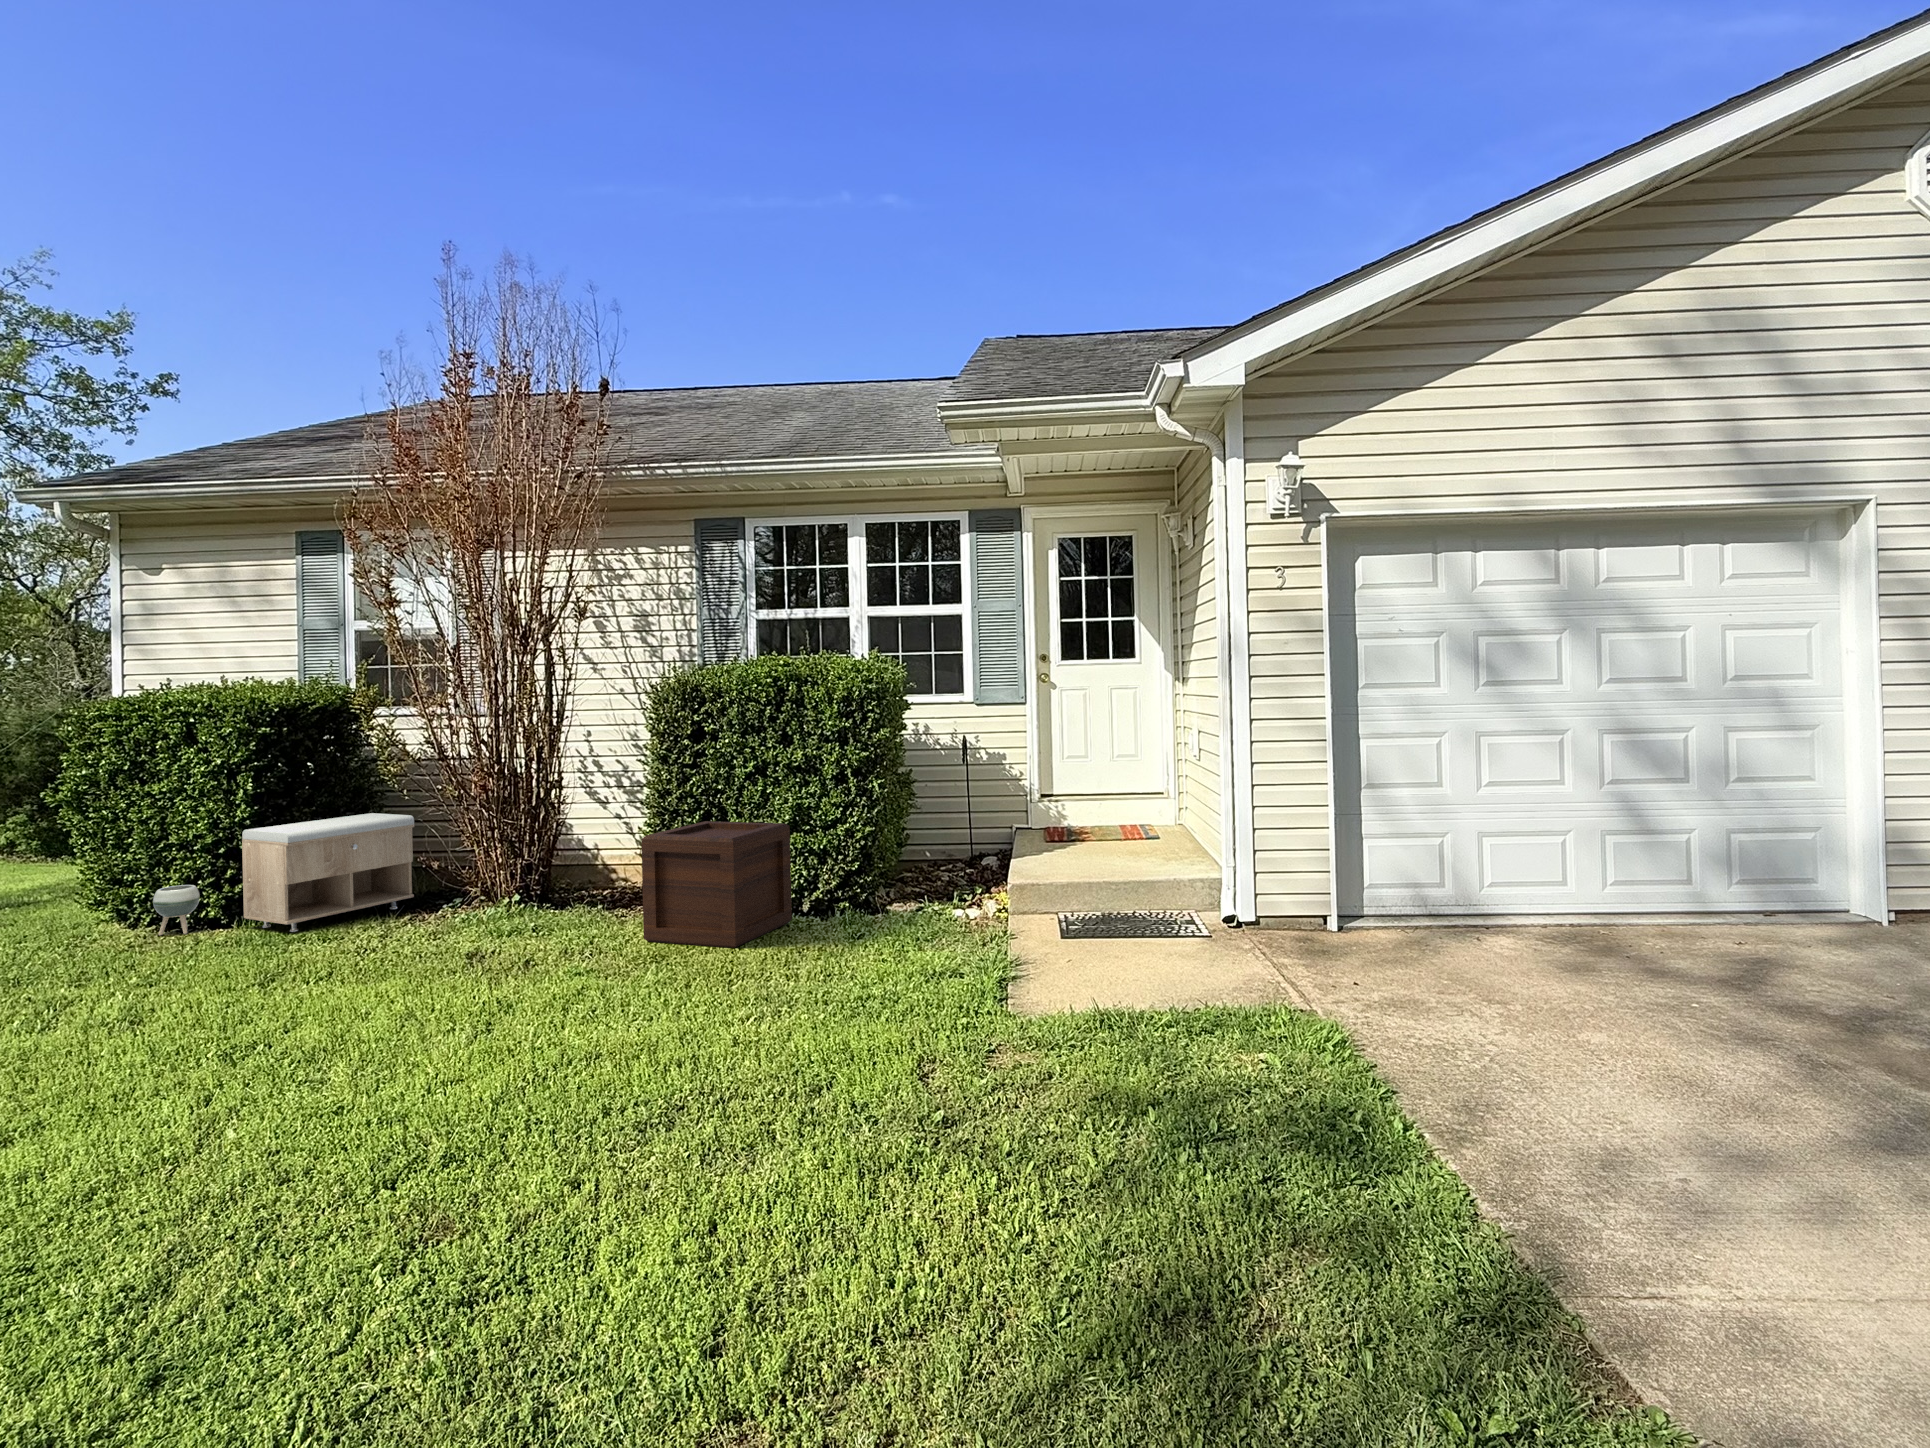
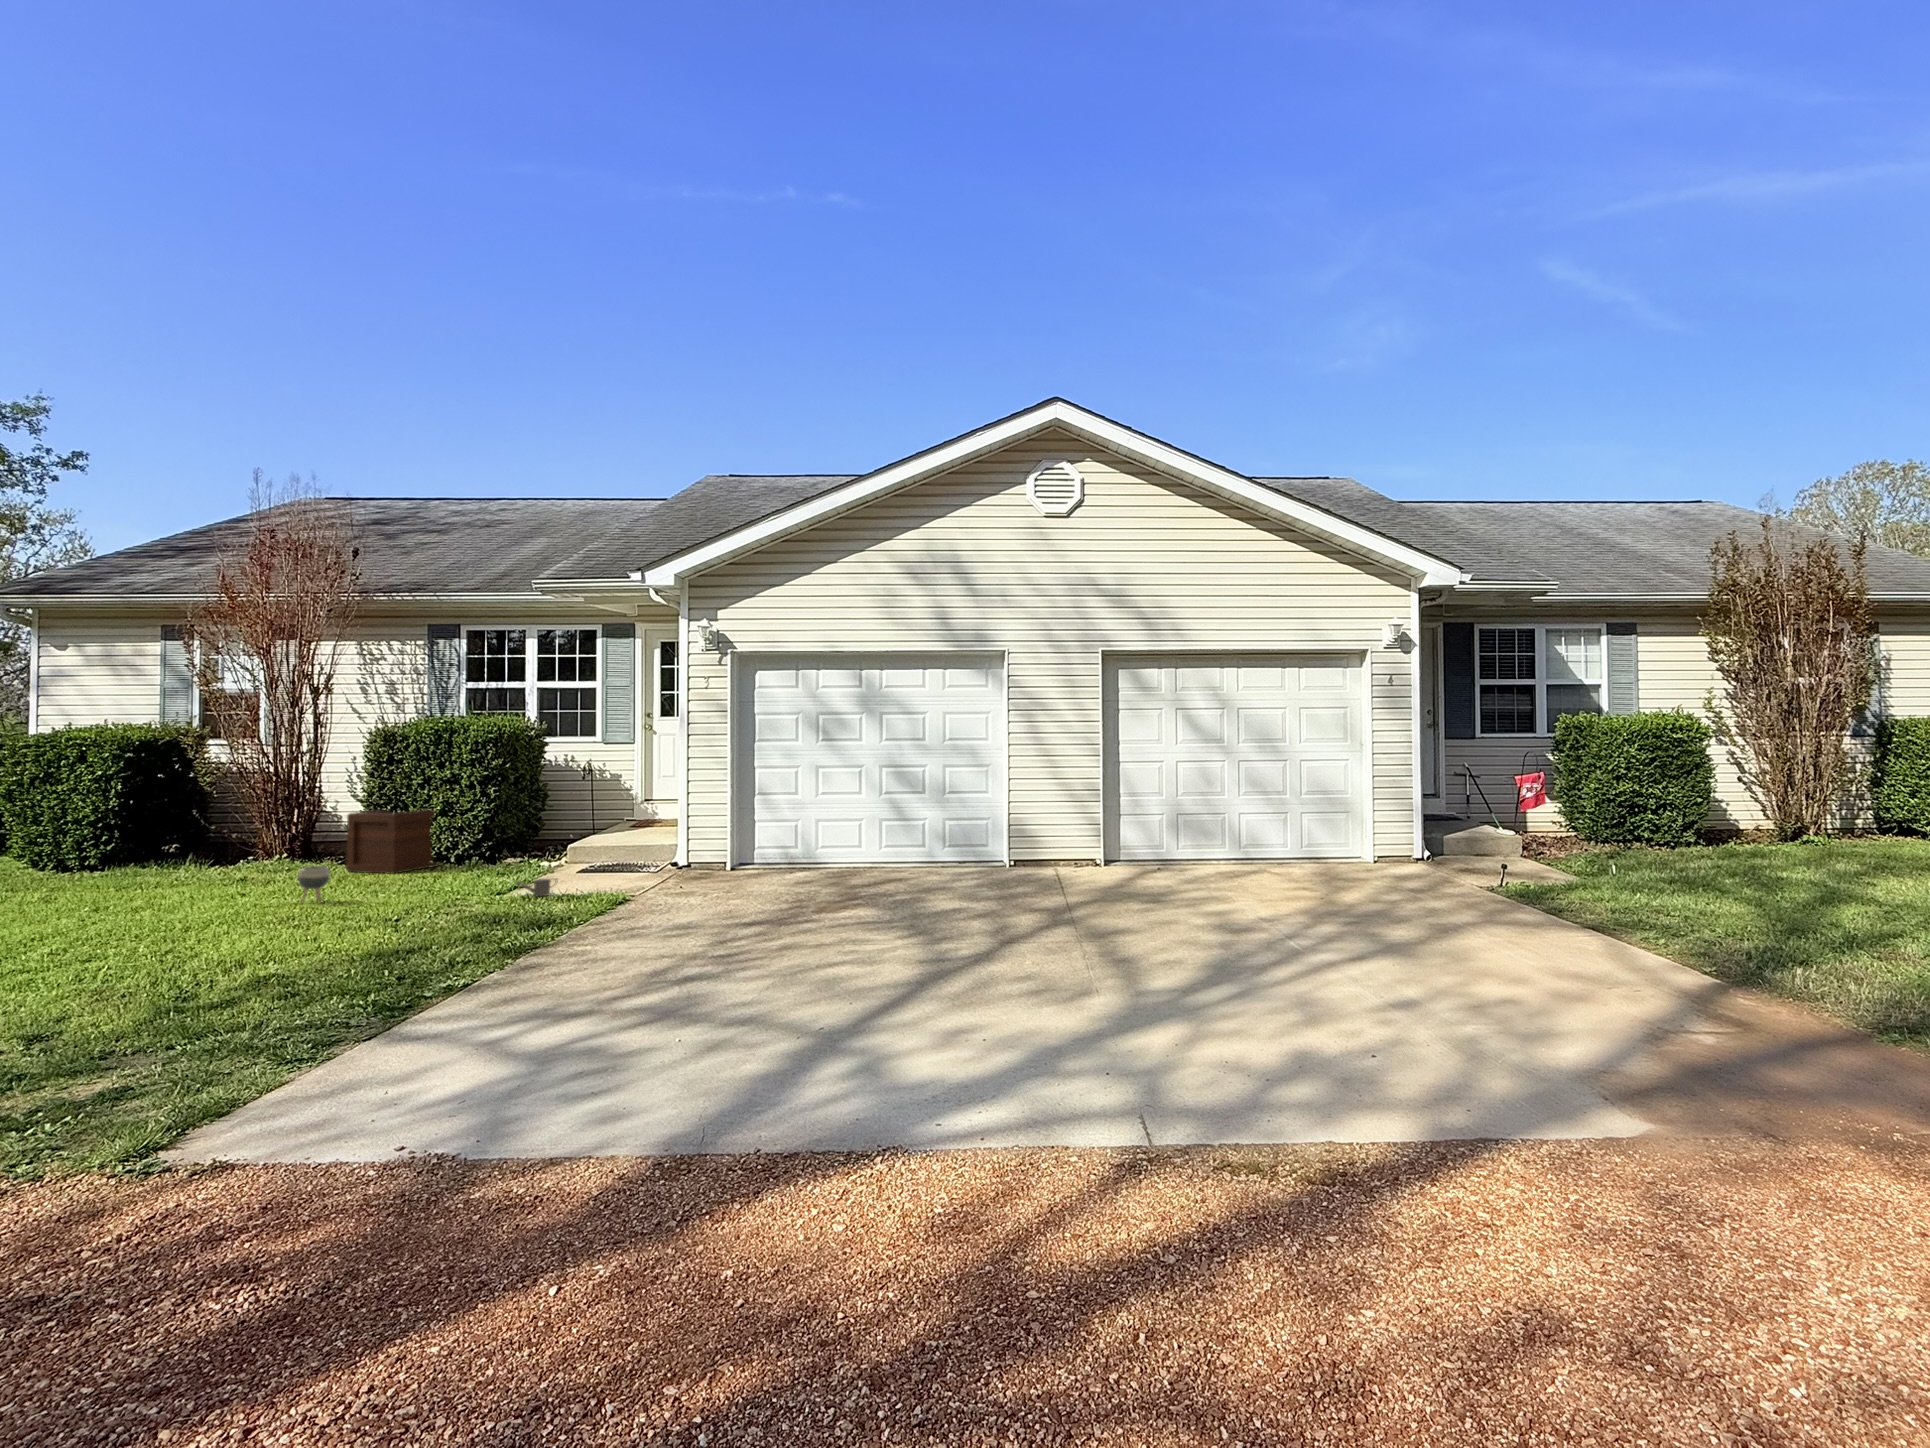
storage bench: present [242,813,414,932] -> none [112,805,226,871]
planter: present [153,885,200,935] -> present [298,866,330,902]
watering can: none [1150,1008,1202,1059] -> present [516,879,556,896]

